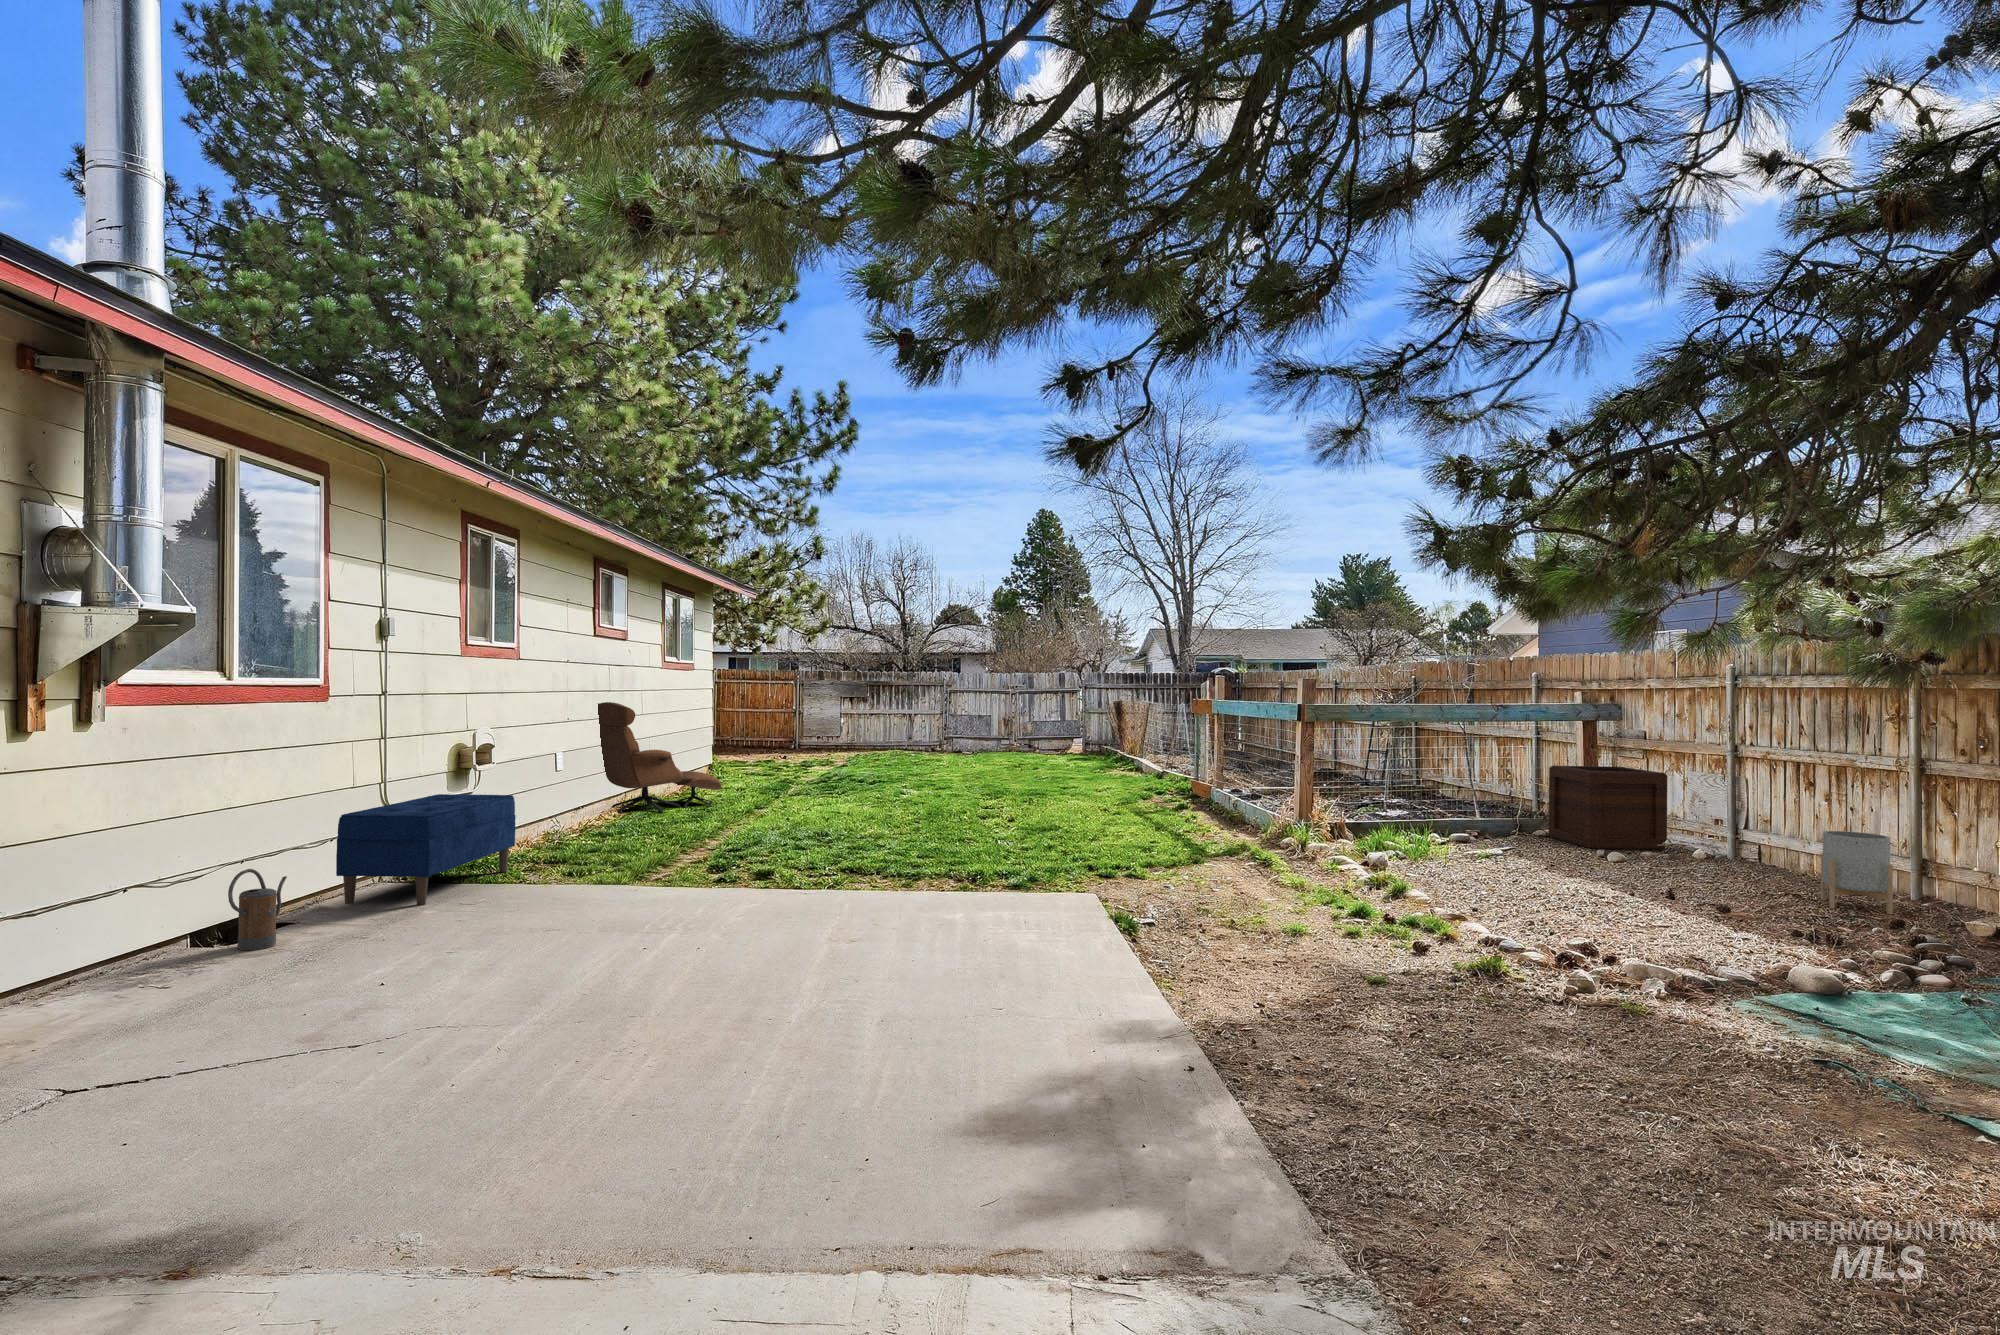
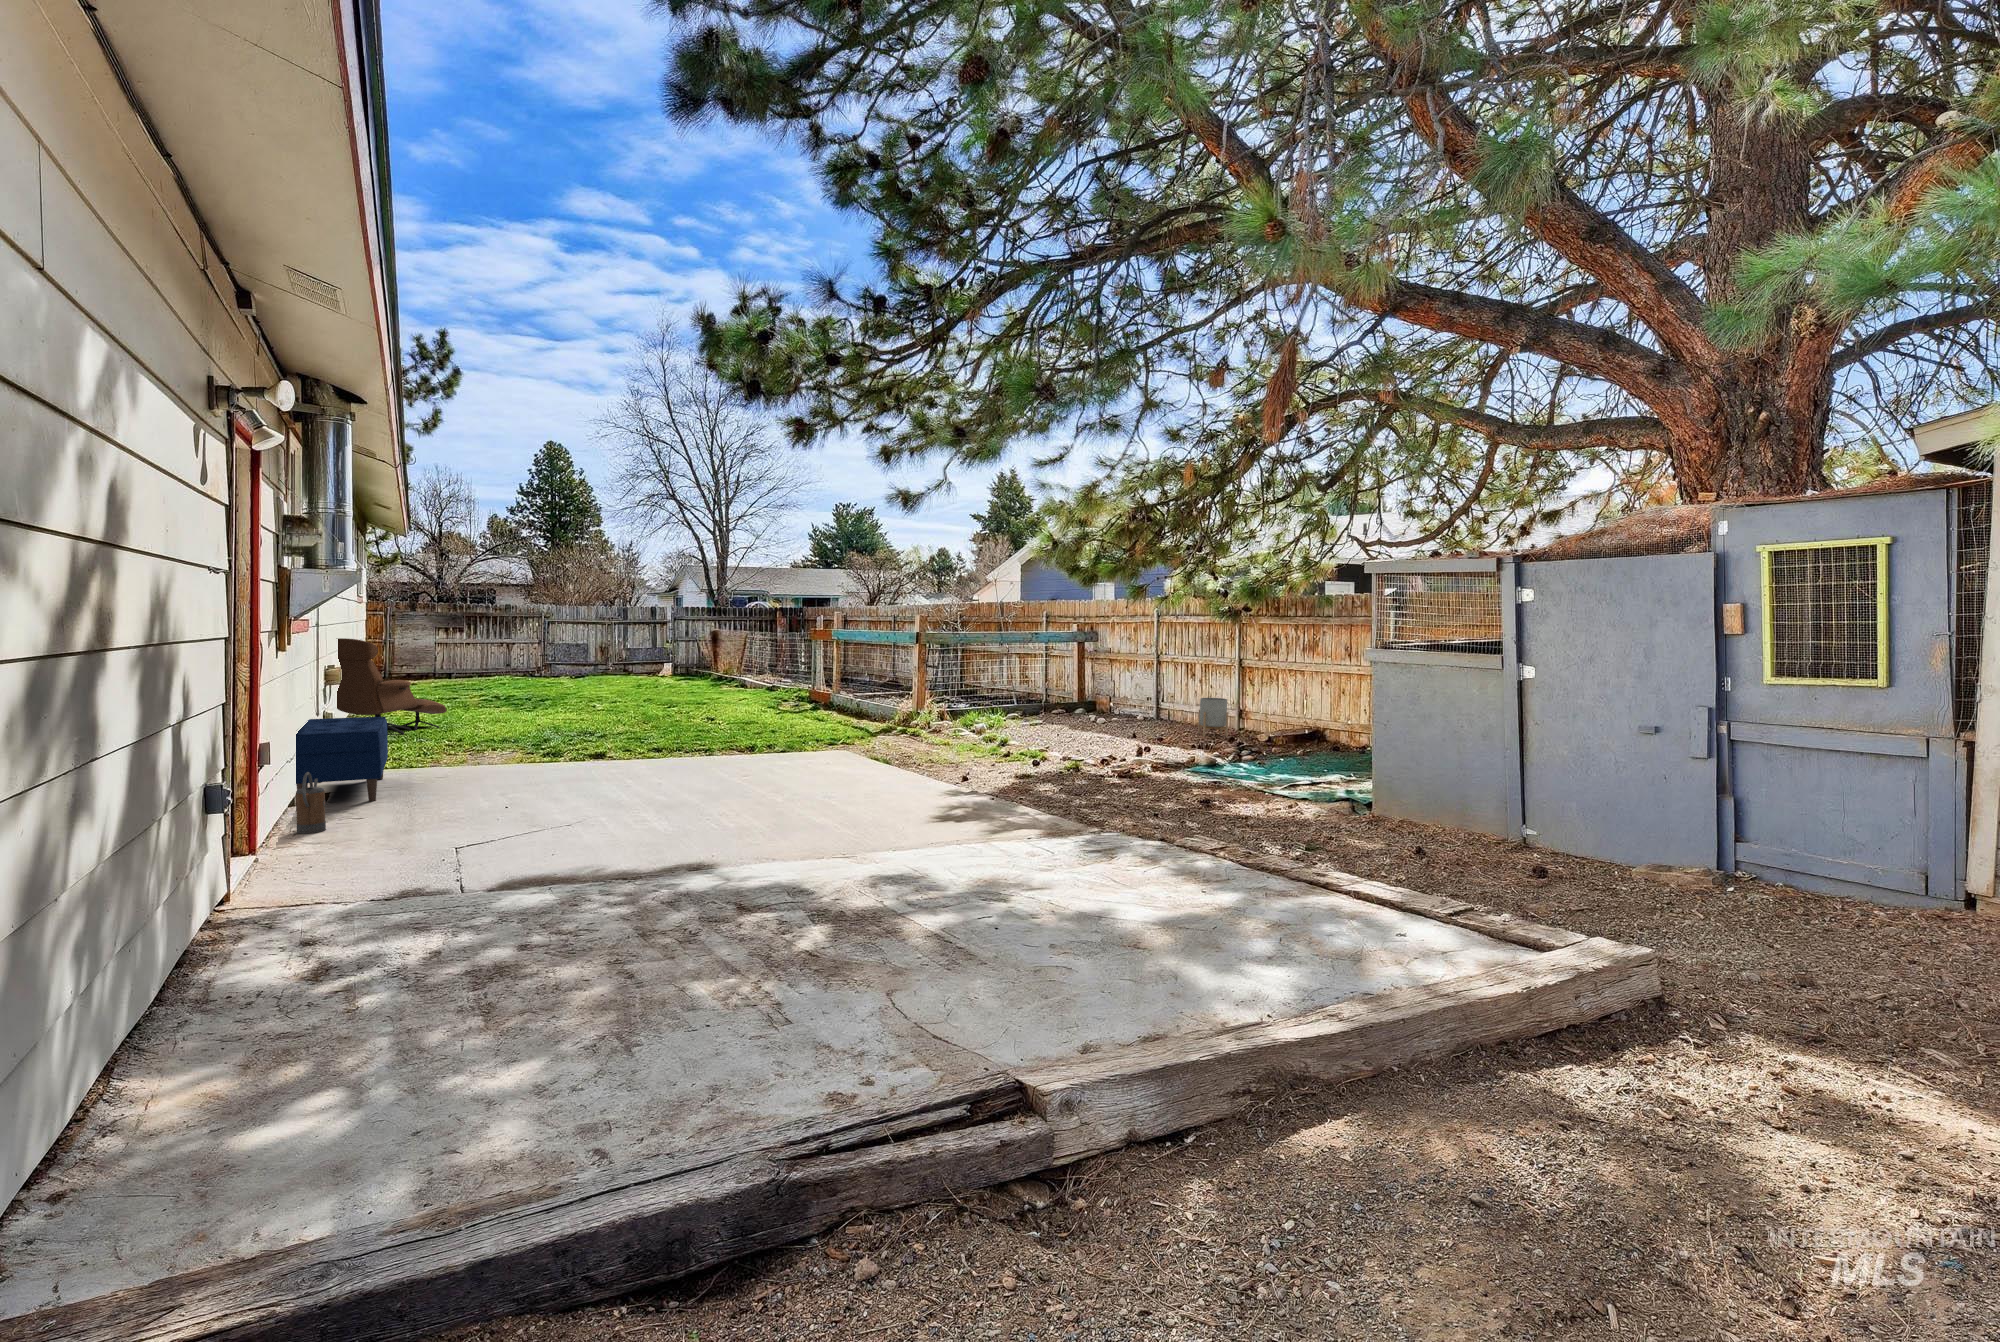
wooden crate: present [1549,766,1667,850] -> none [1058,670,1121,719]

